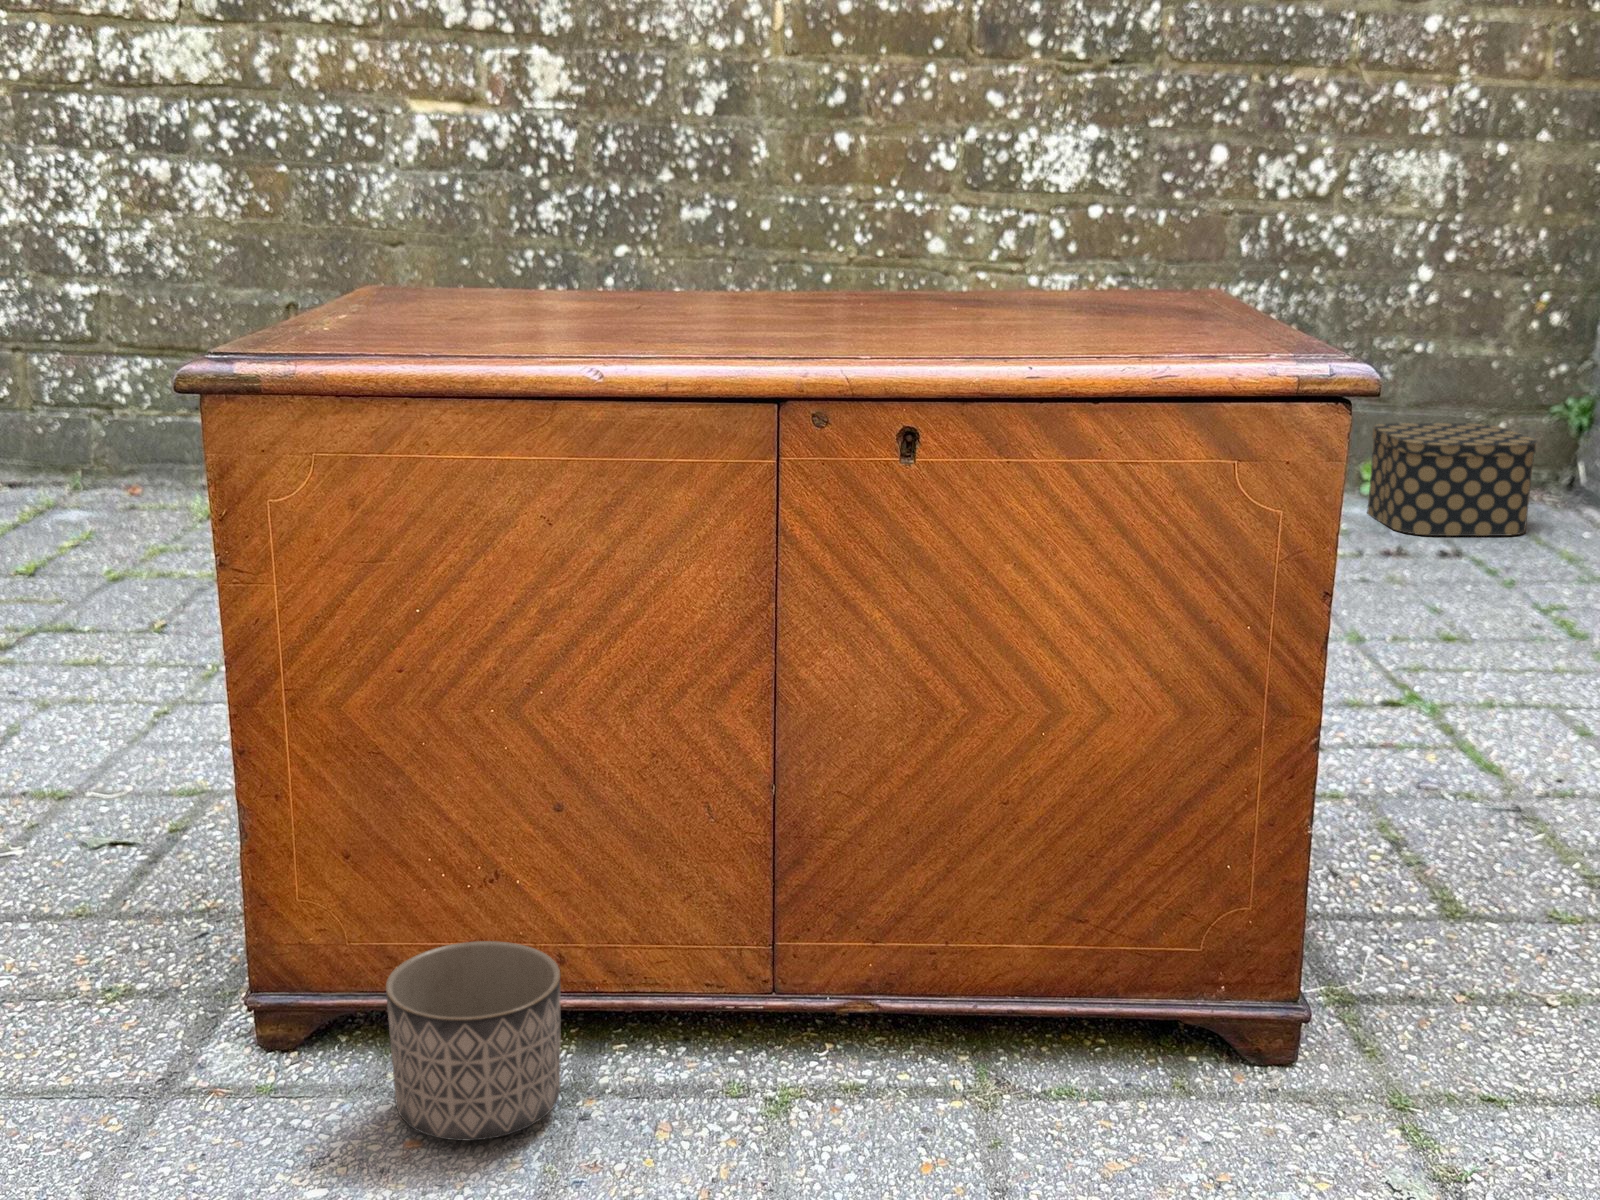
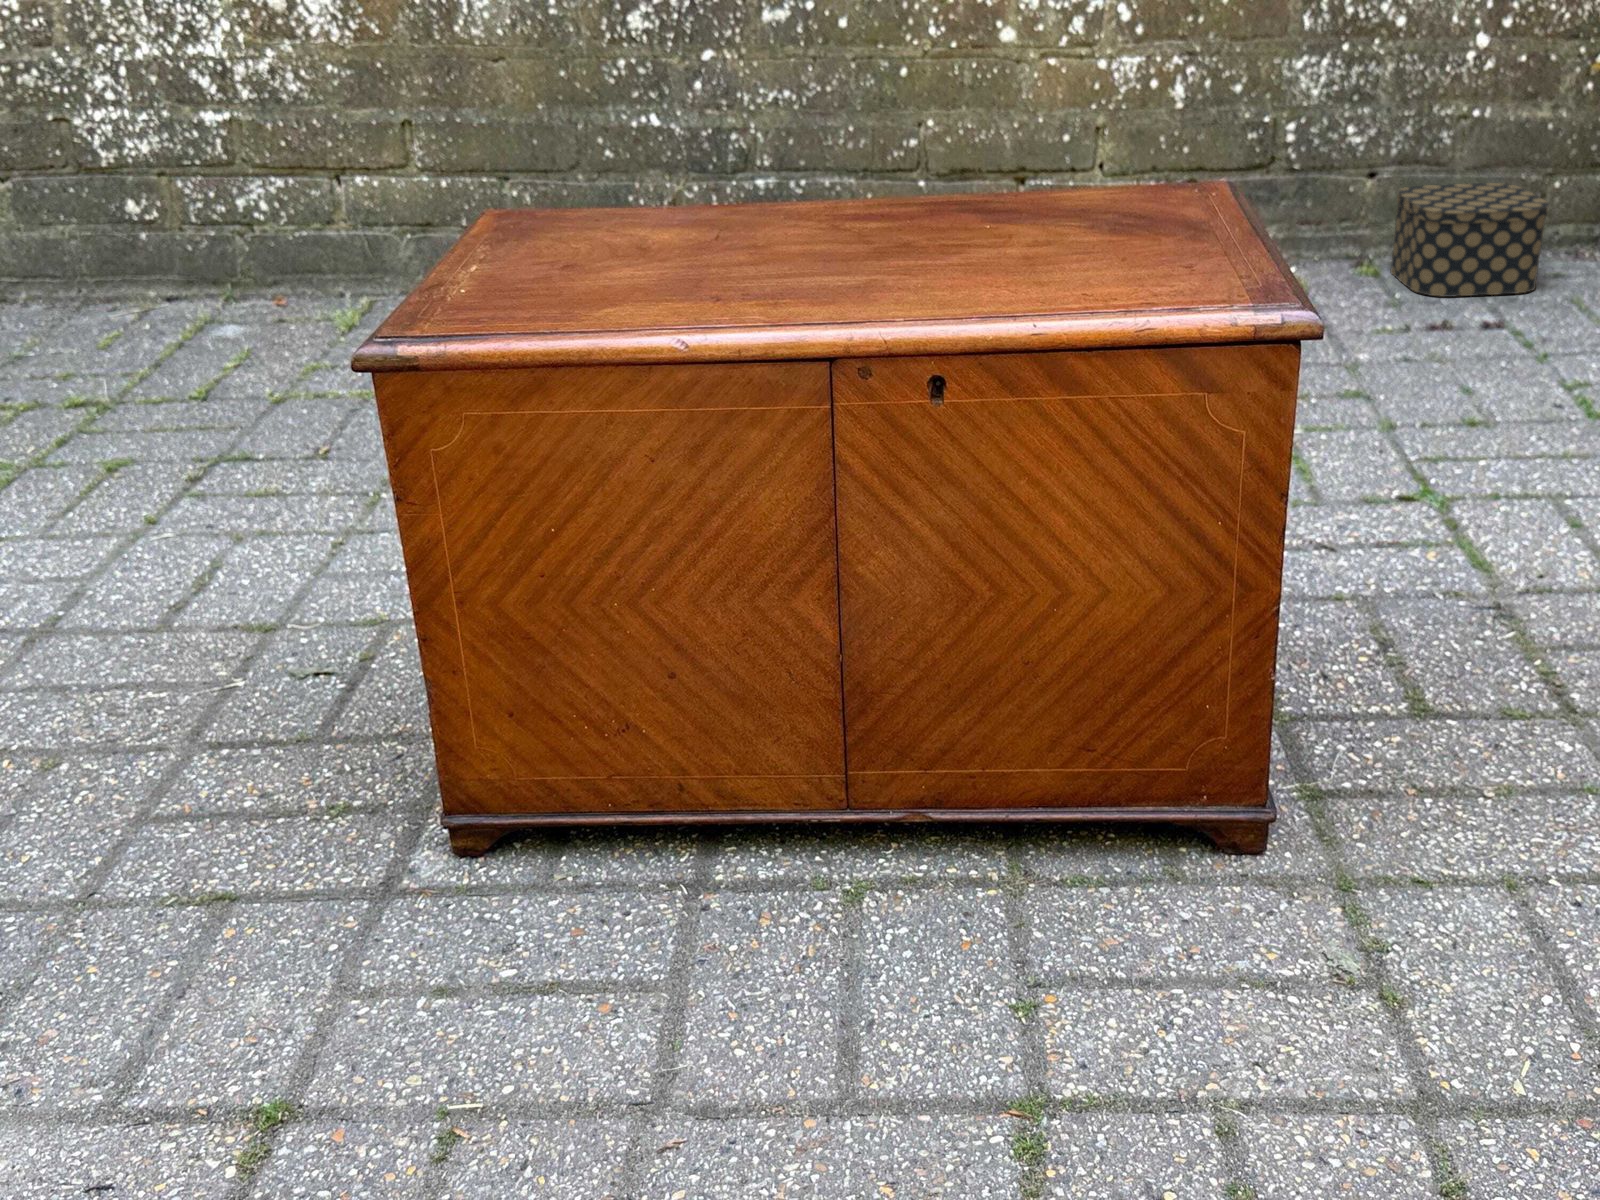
planter: present [386,941,560,1141] -> none [548,777,686,934]

